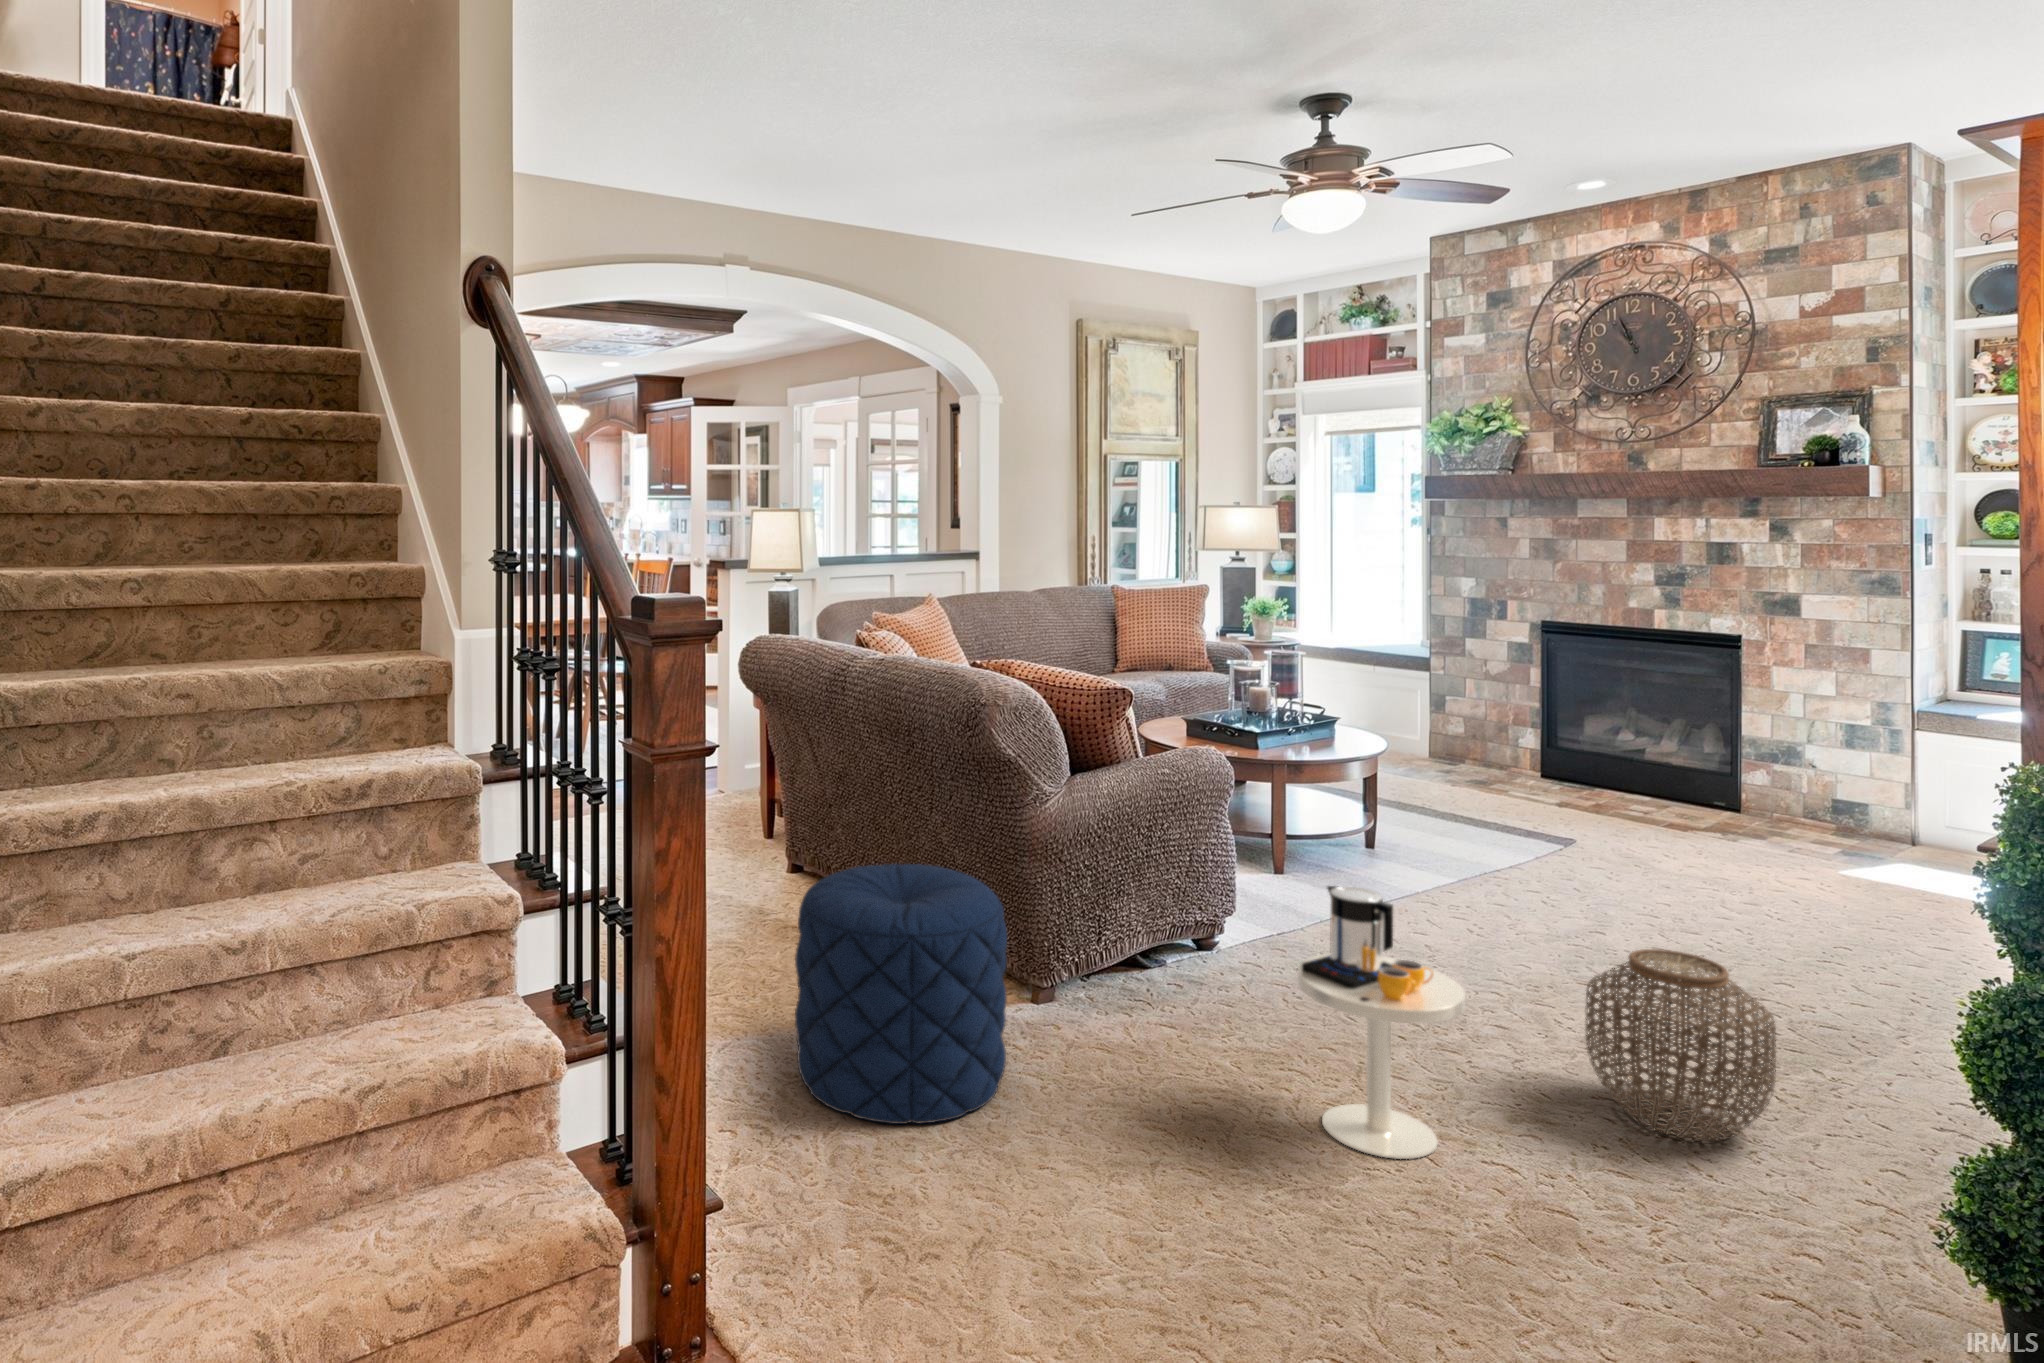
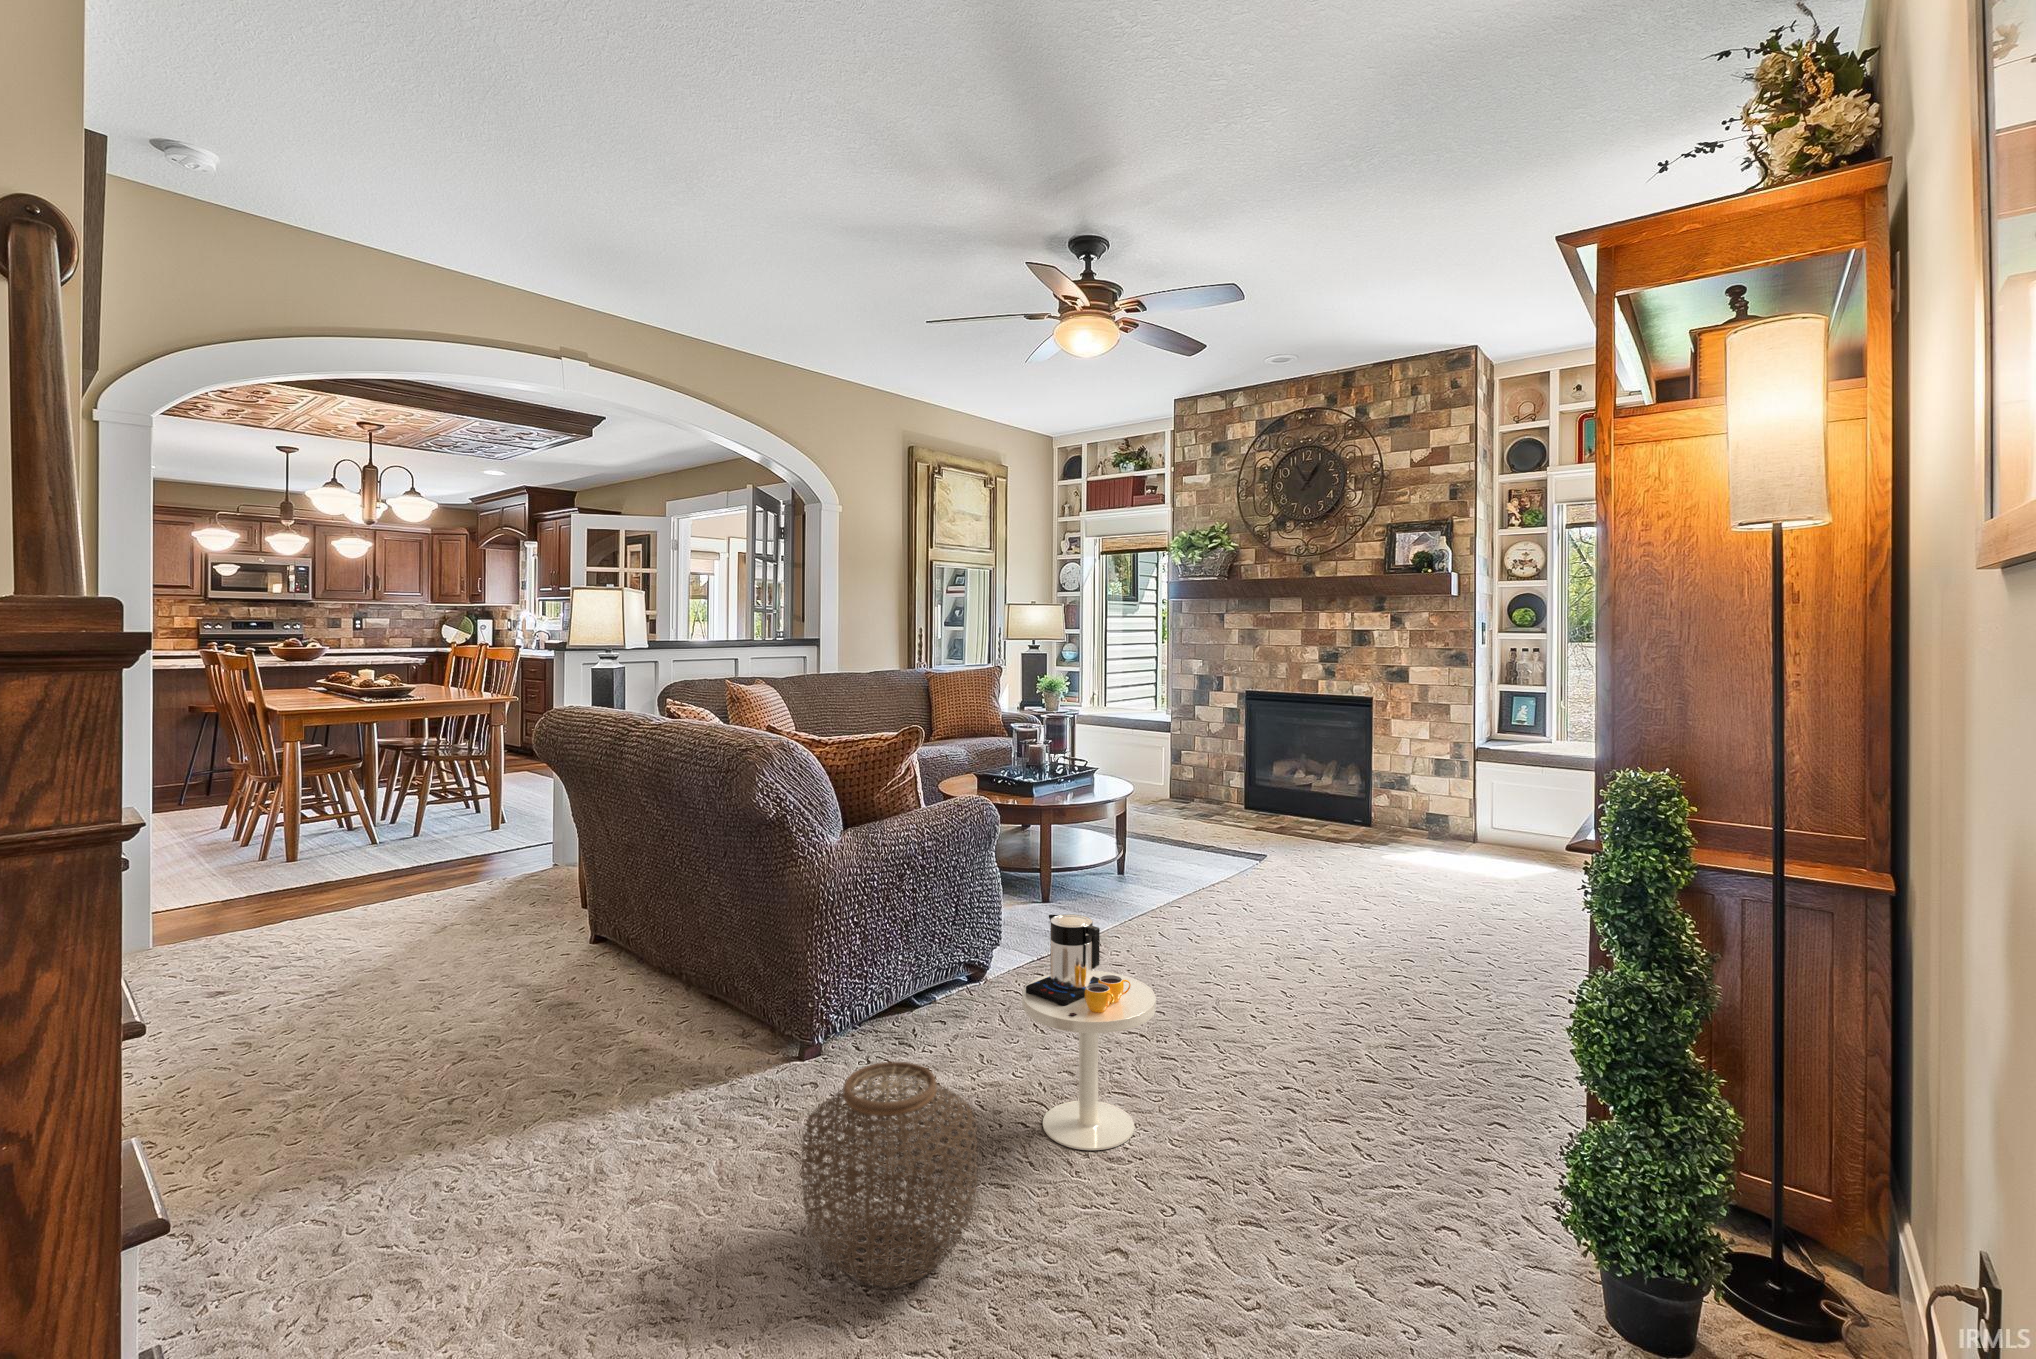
pouf: present [795,864,1007,1124] -> none [543,925,764,1190]
woven basket: present [1585,949,1776,1141] -> present [802,1061,978,1286]

